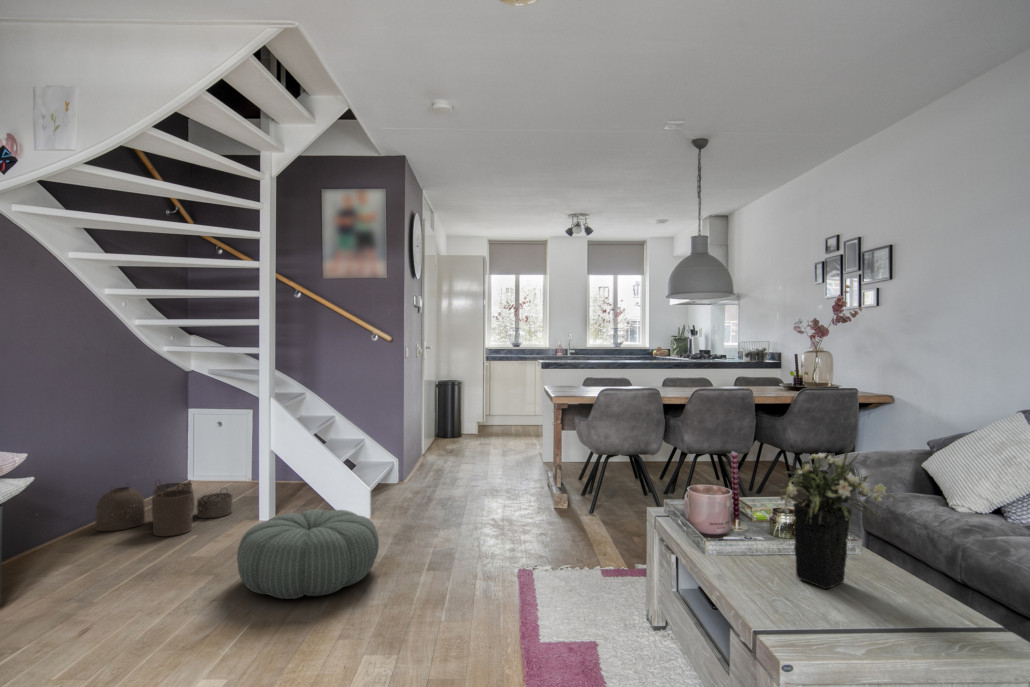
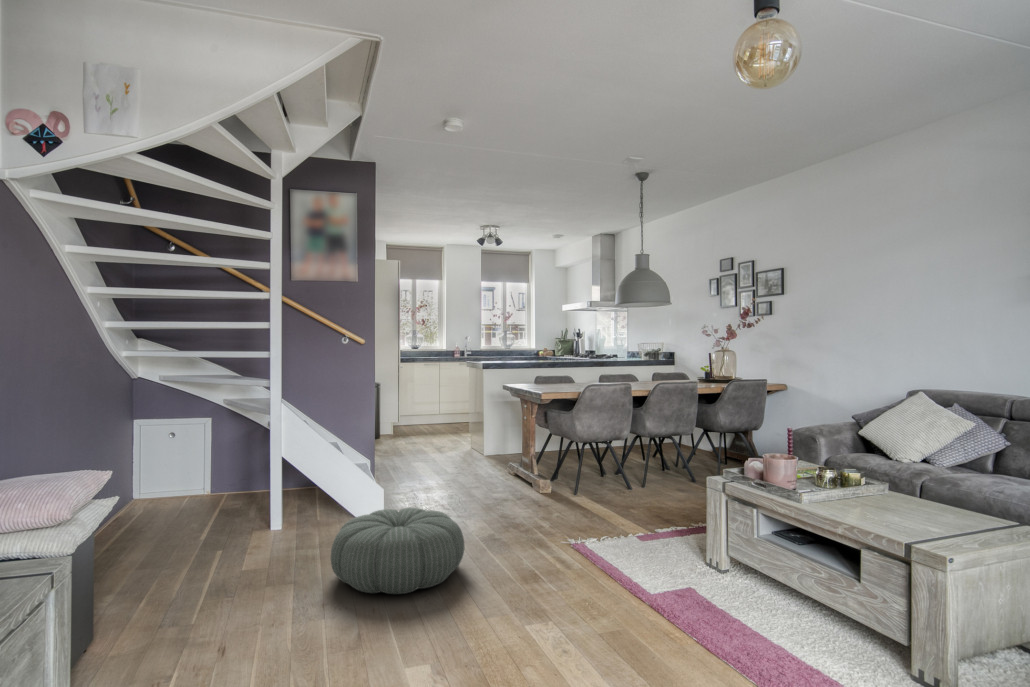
flower arrangement: present [777,450,896,589] -> none [866,418,950,515]
woven basket: present [95,480,232,536] -> none [80,495,231,561]

